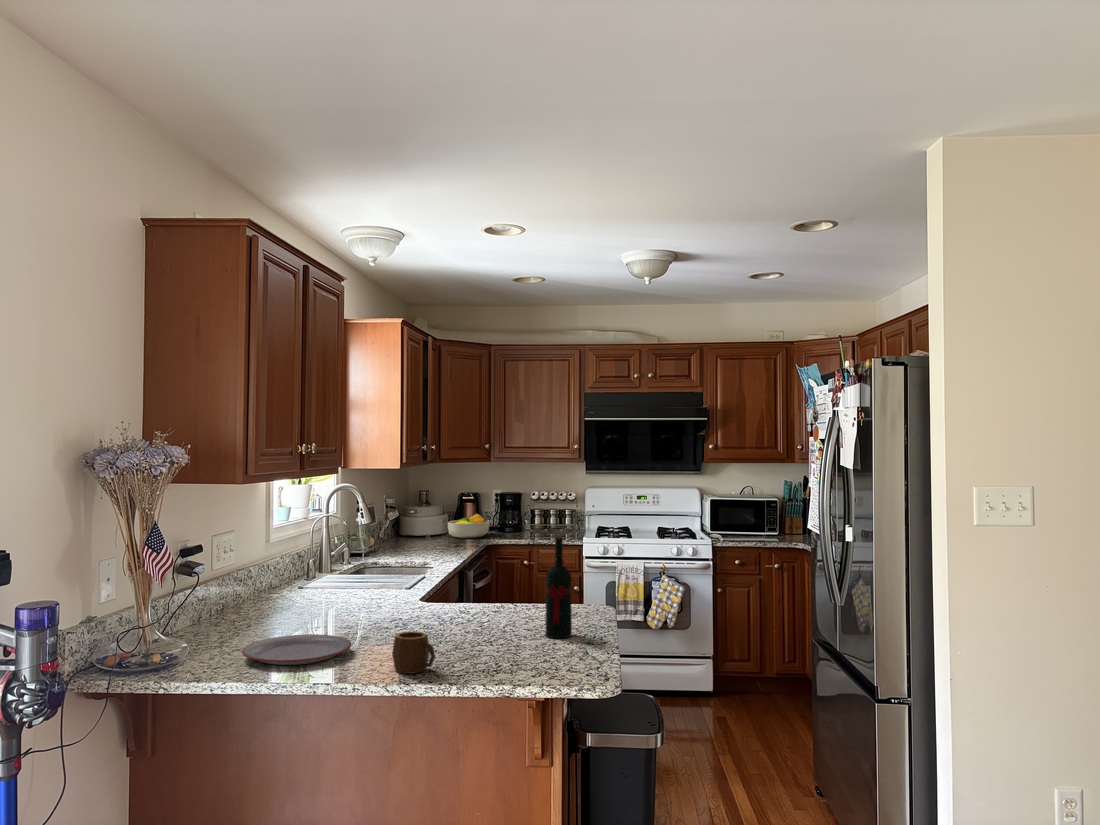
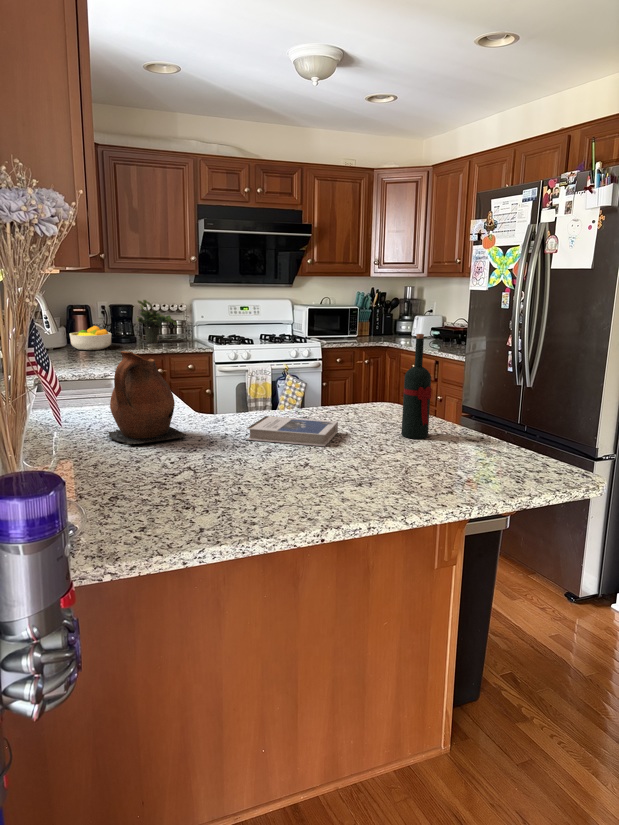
potted plant: none [522,488,566,533] -> present [136,300,177,343]
ceramic pitcher: none [311,539,373,618] -> present [108,351,186,444]
hardback book: none [409,605,497,635] -> present [247,416,338,446]
mug: present [392,632,435,674] -> none [358,449,415,499]
plate: present [242,634,351,665] -> none [144,465,280,512]

